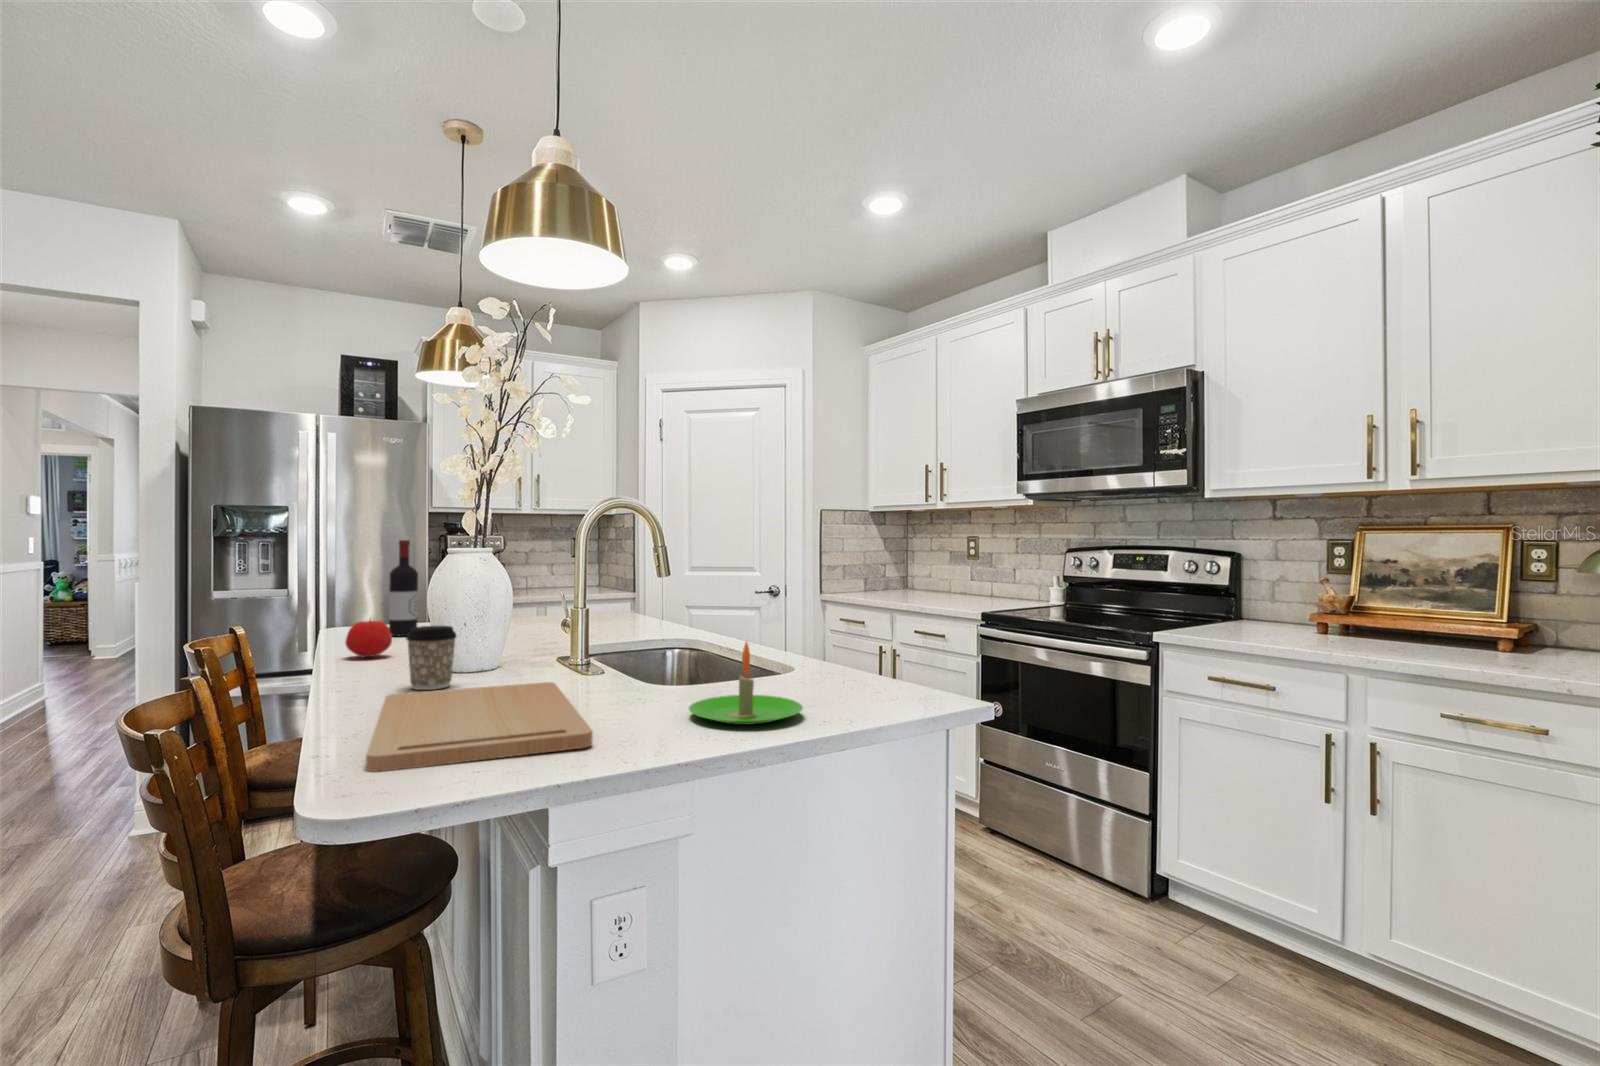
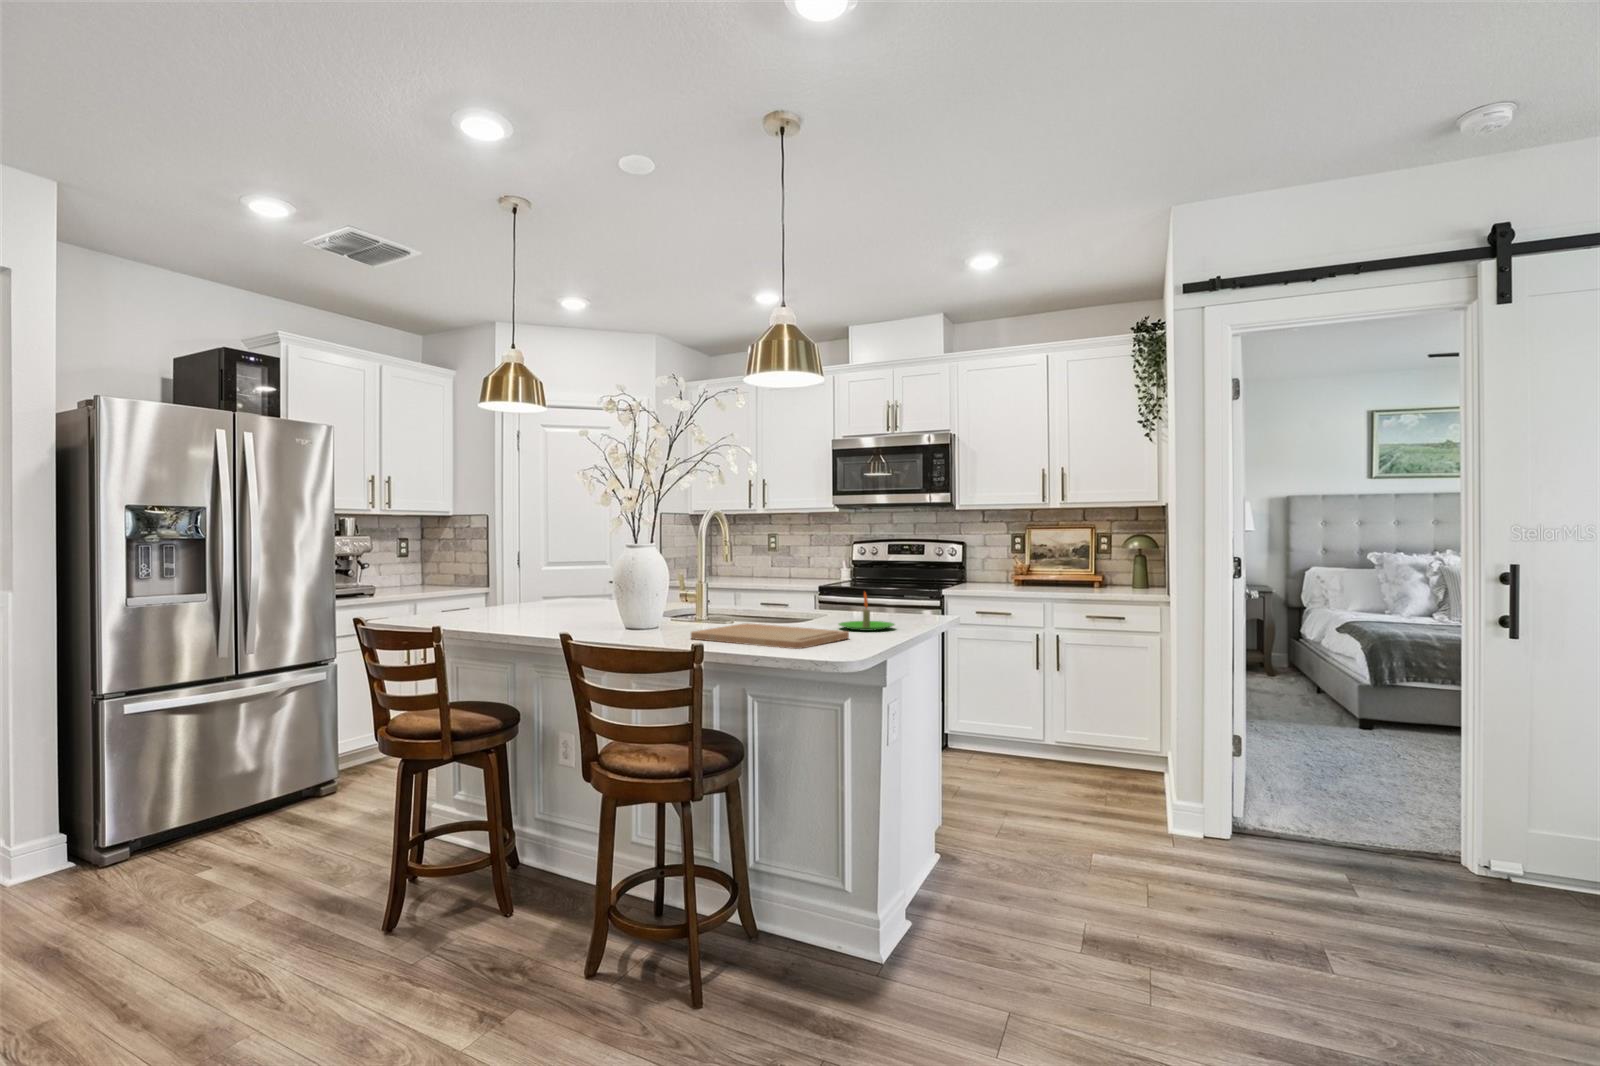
wine bottle: present [389,540,418,636] -> none [465,544,486,621]
apple: present [345,620,392,657] -> none [523,600,554,629]
coffee cup: present [406,626,457,690] -> none [652,596,681,634]

